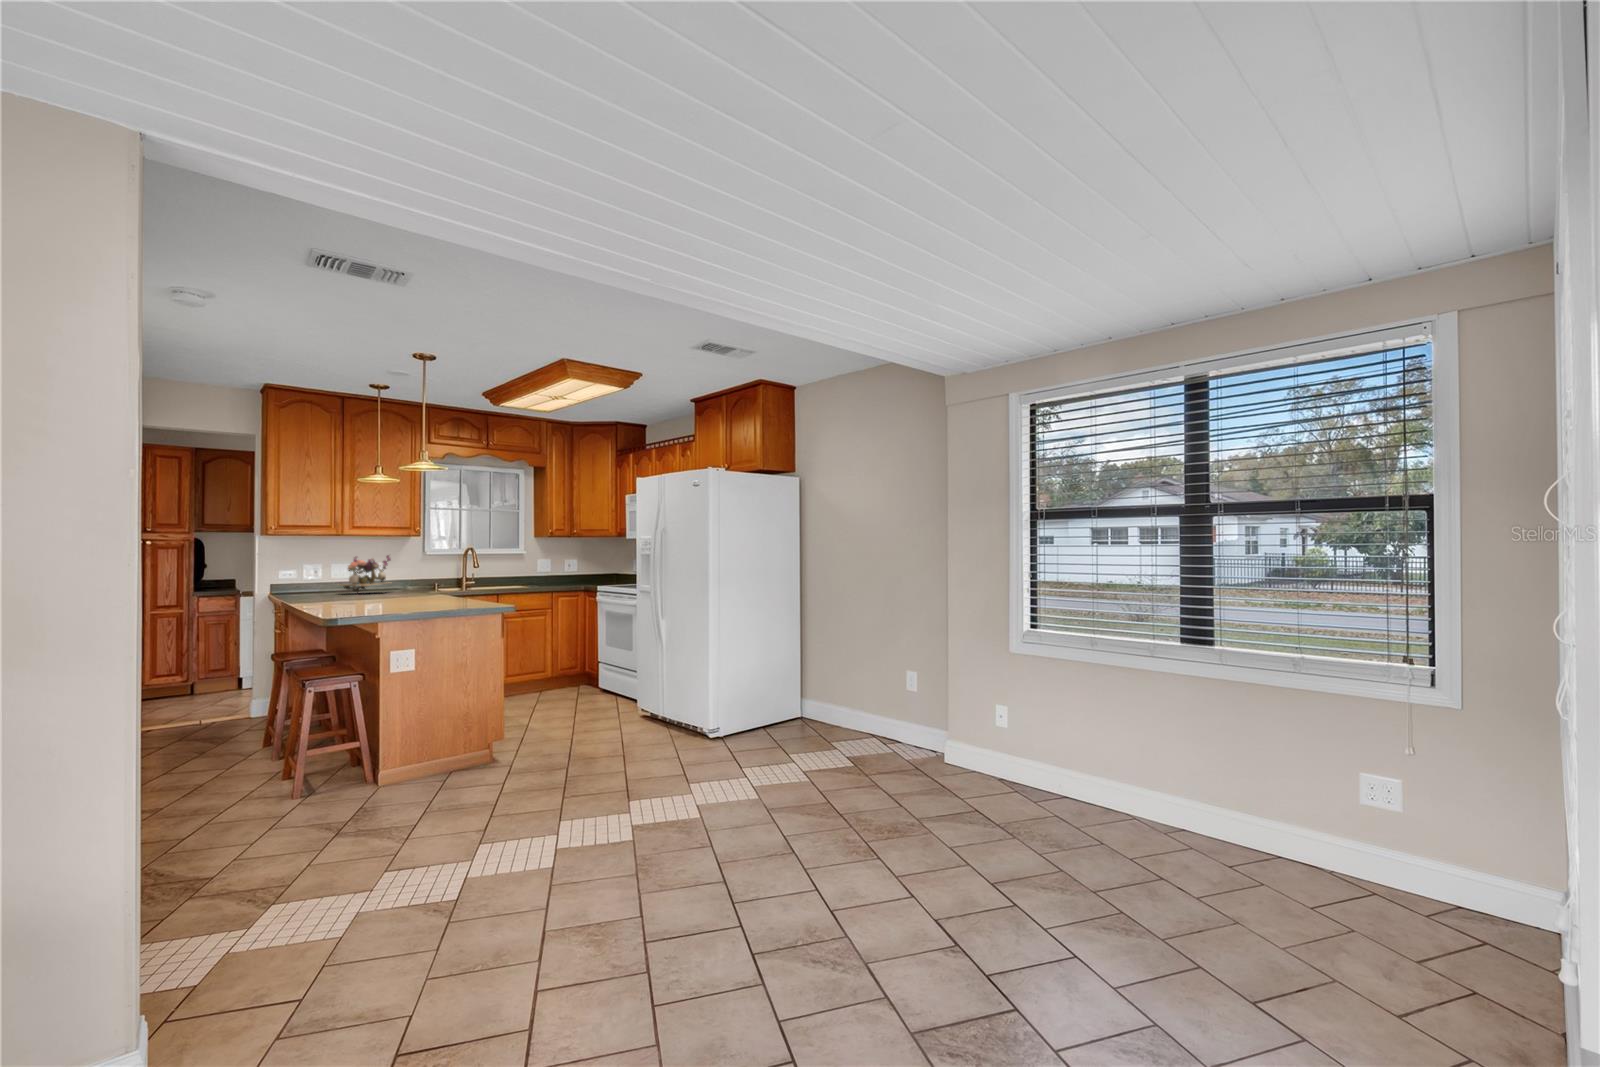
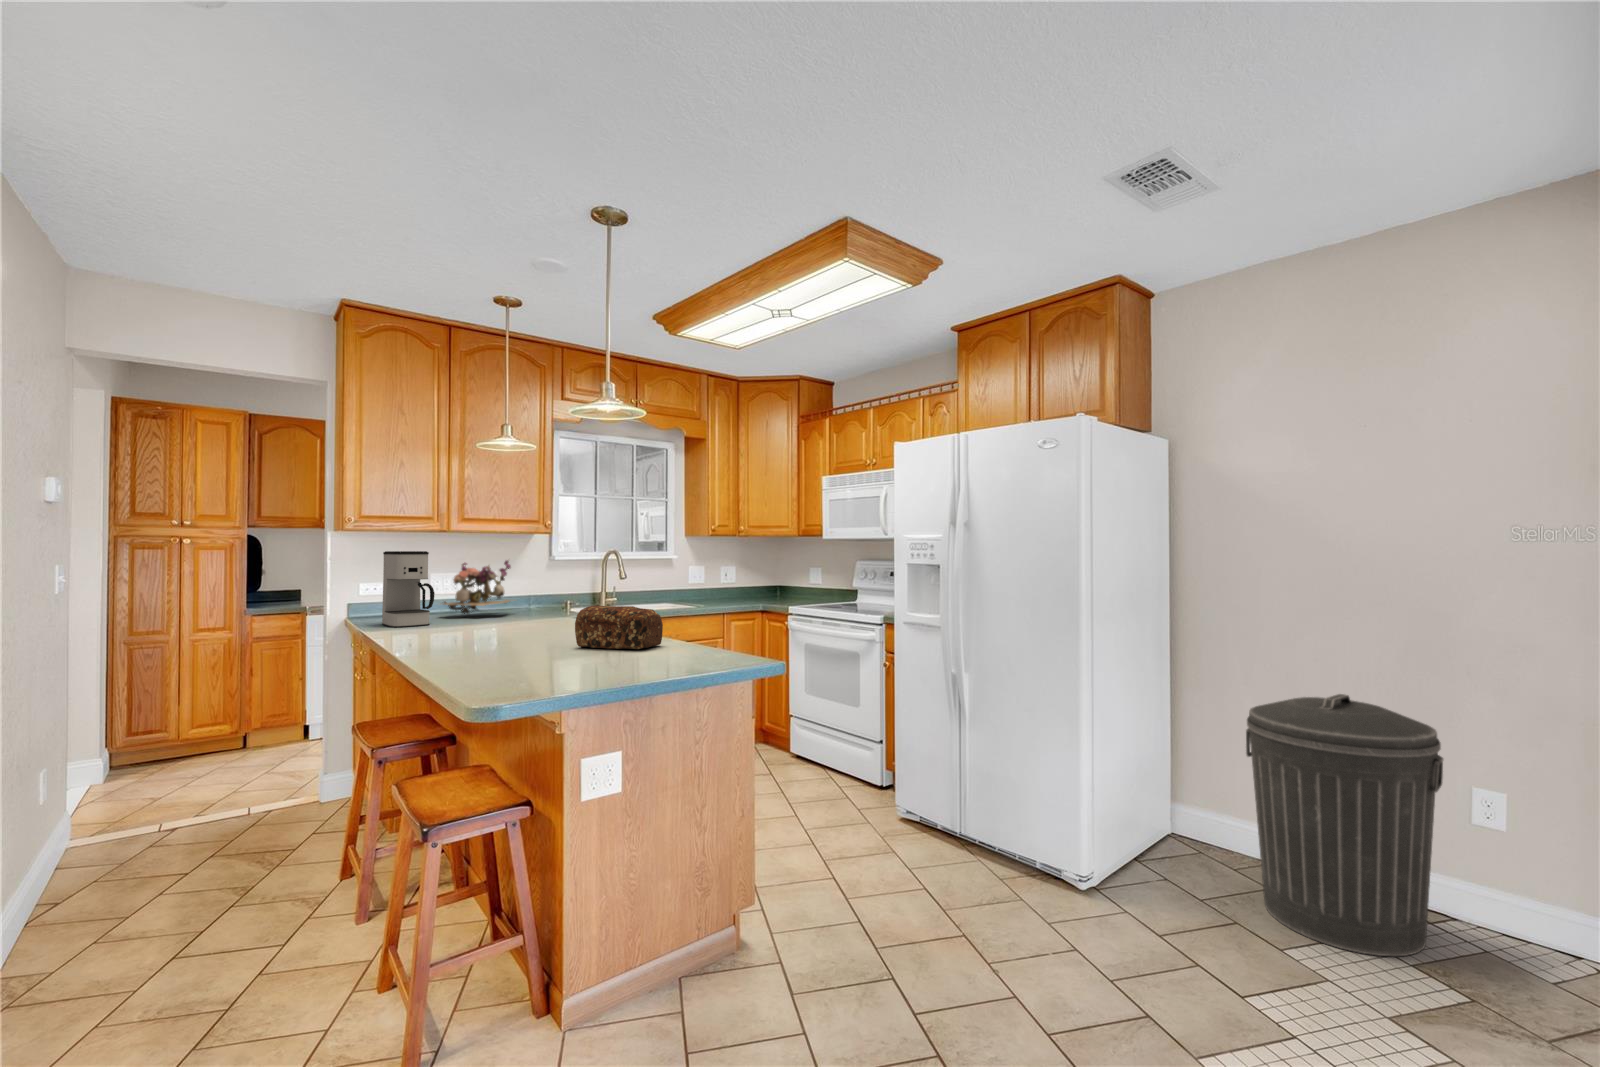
coffee maker: none [294,548,331,598] -> present [382,551,435,627]
bread loaf: none [409,579,465,604] -> present [575,606,663,649]
trash can: none [802,625,888,761] -> present [1246,694,1443,956]

